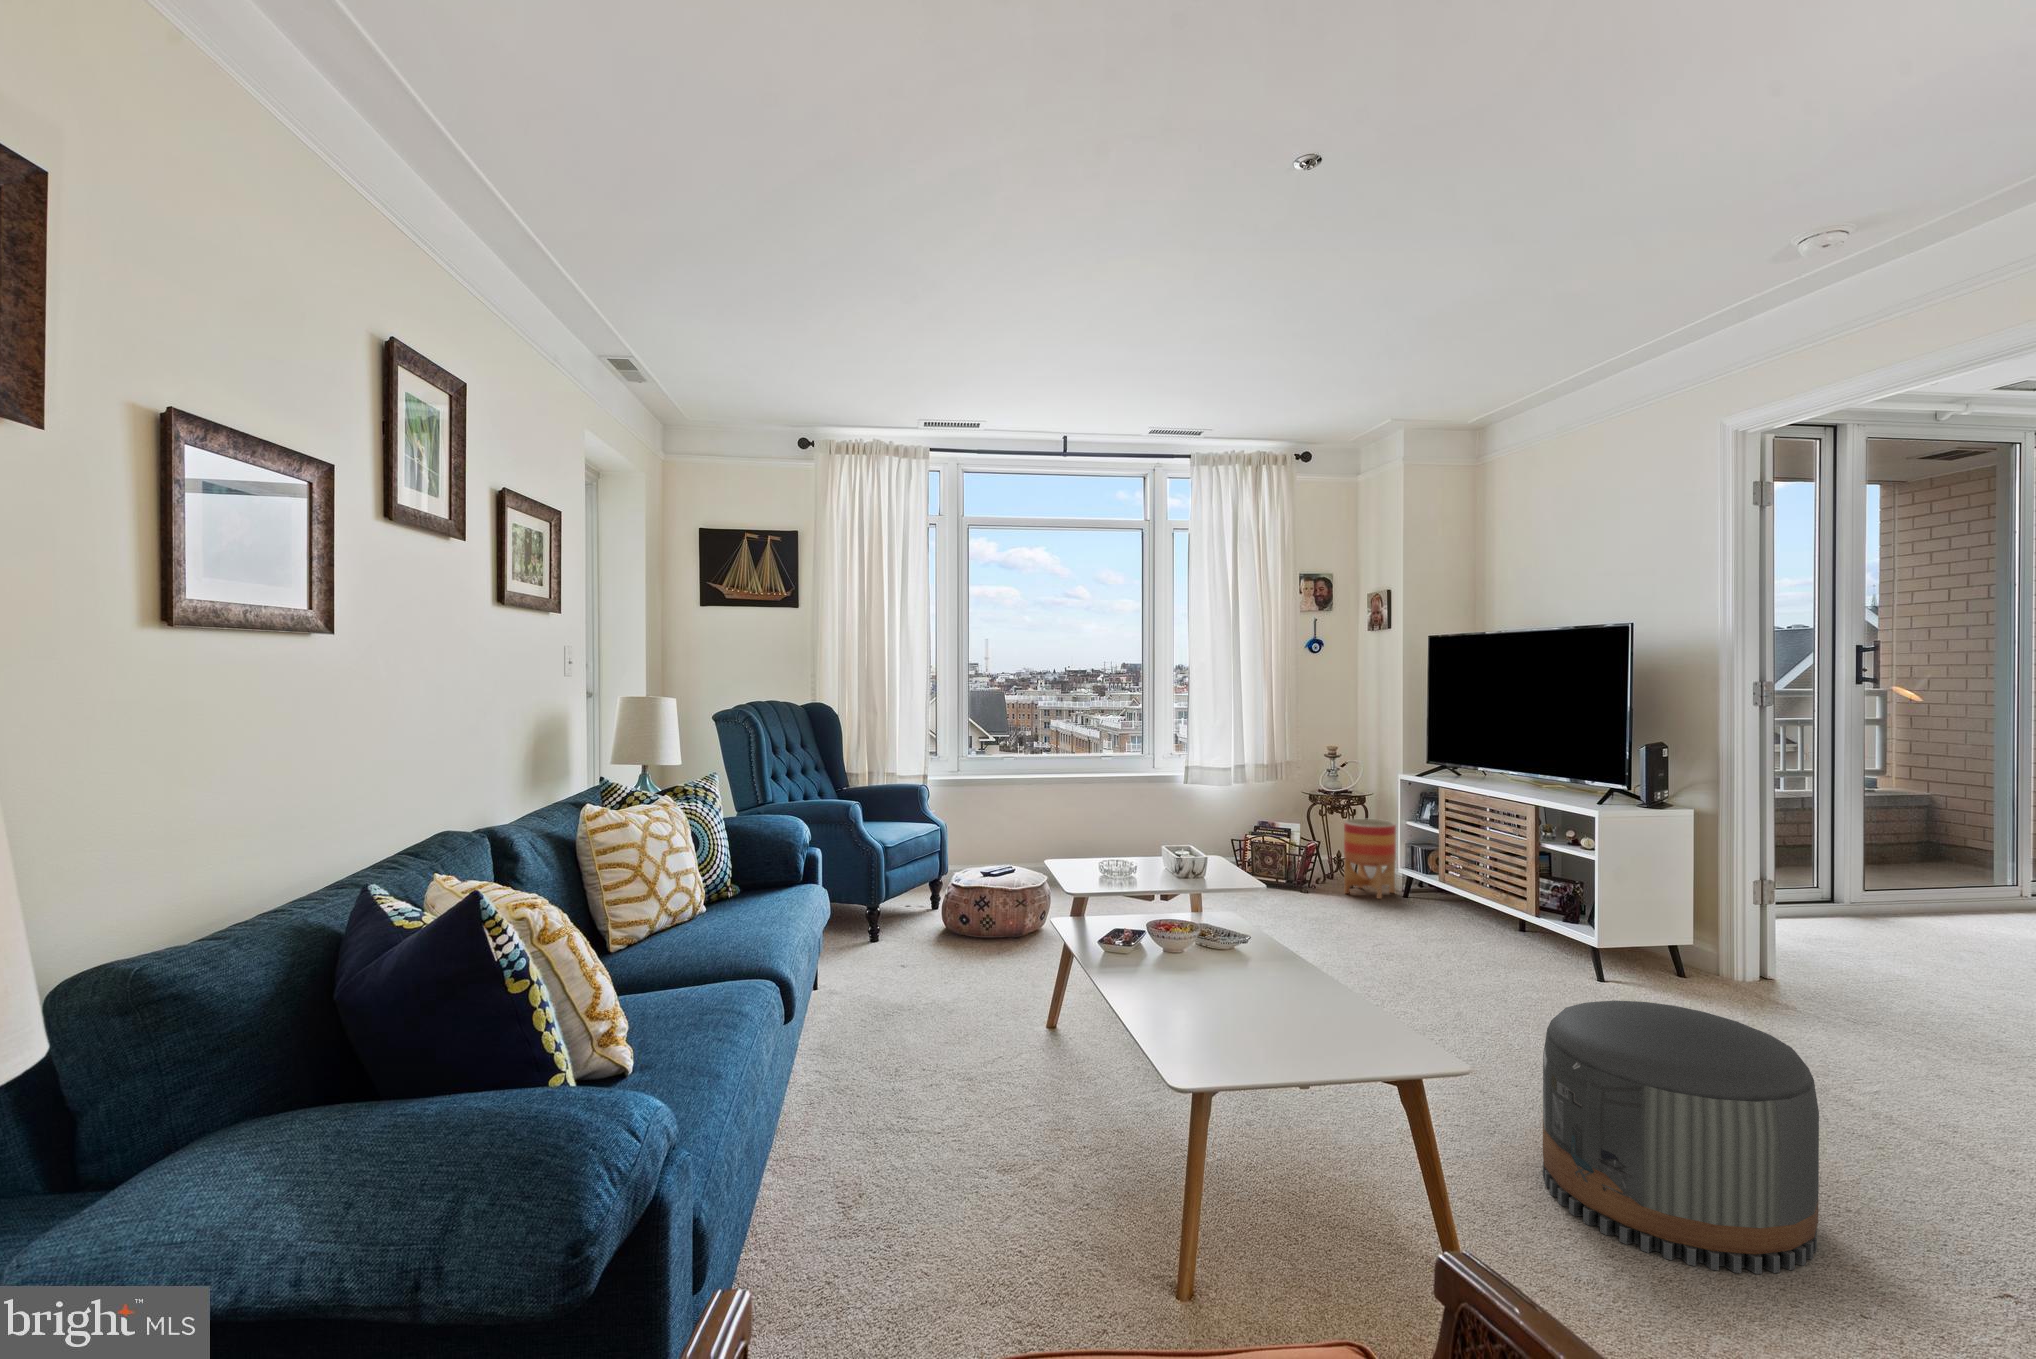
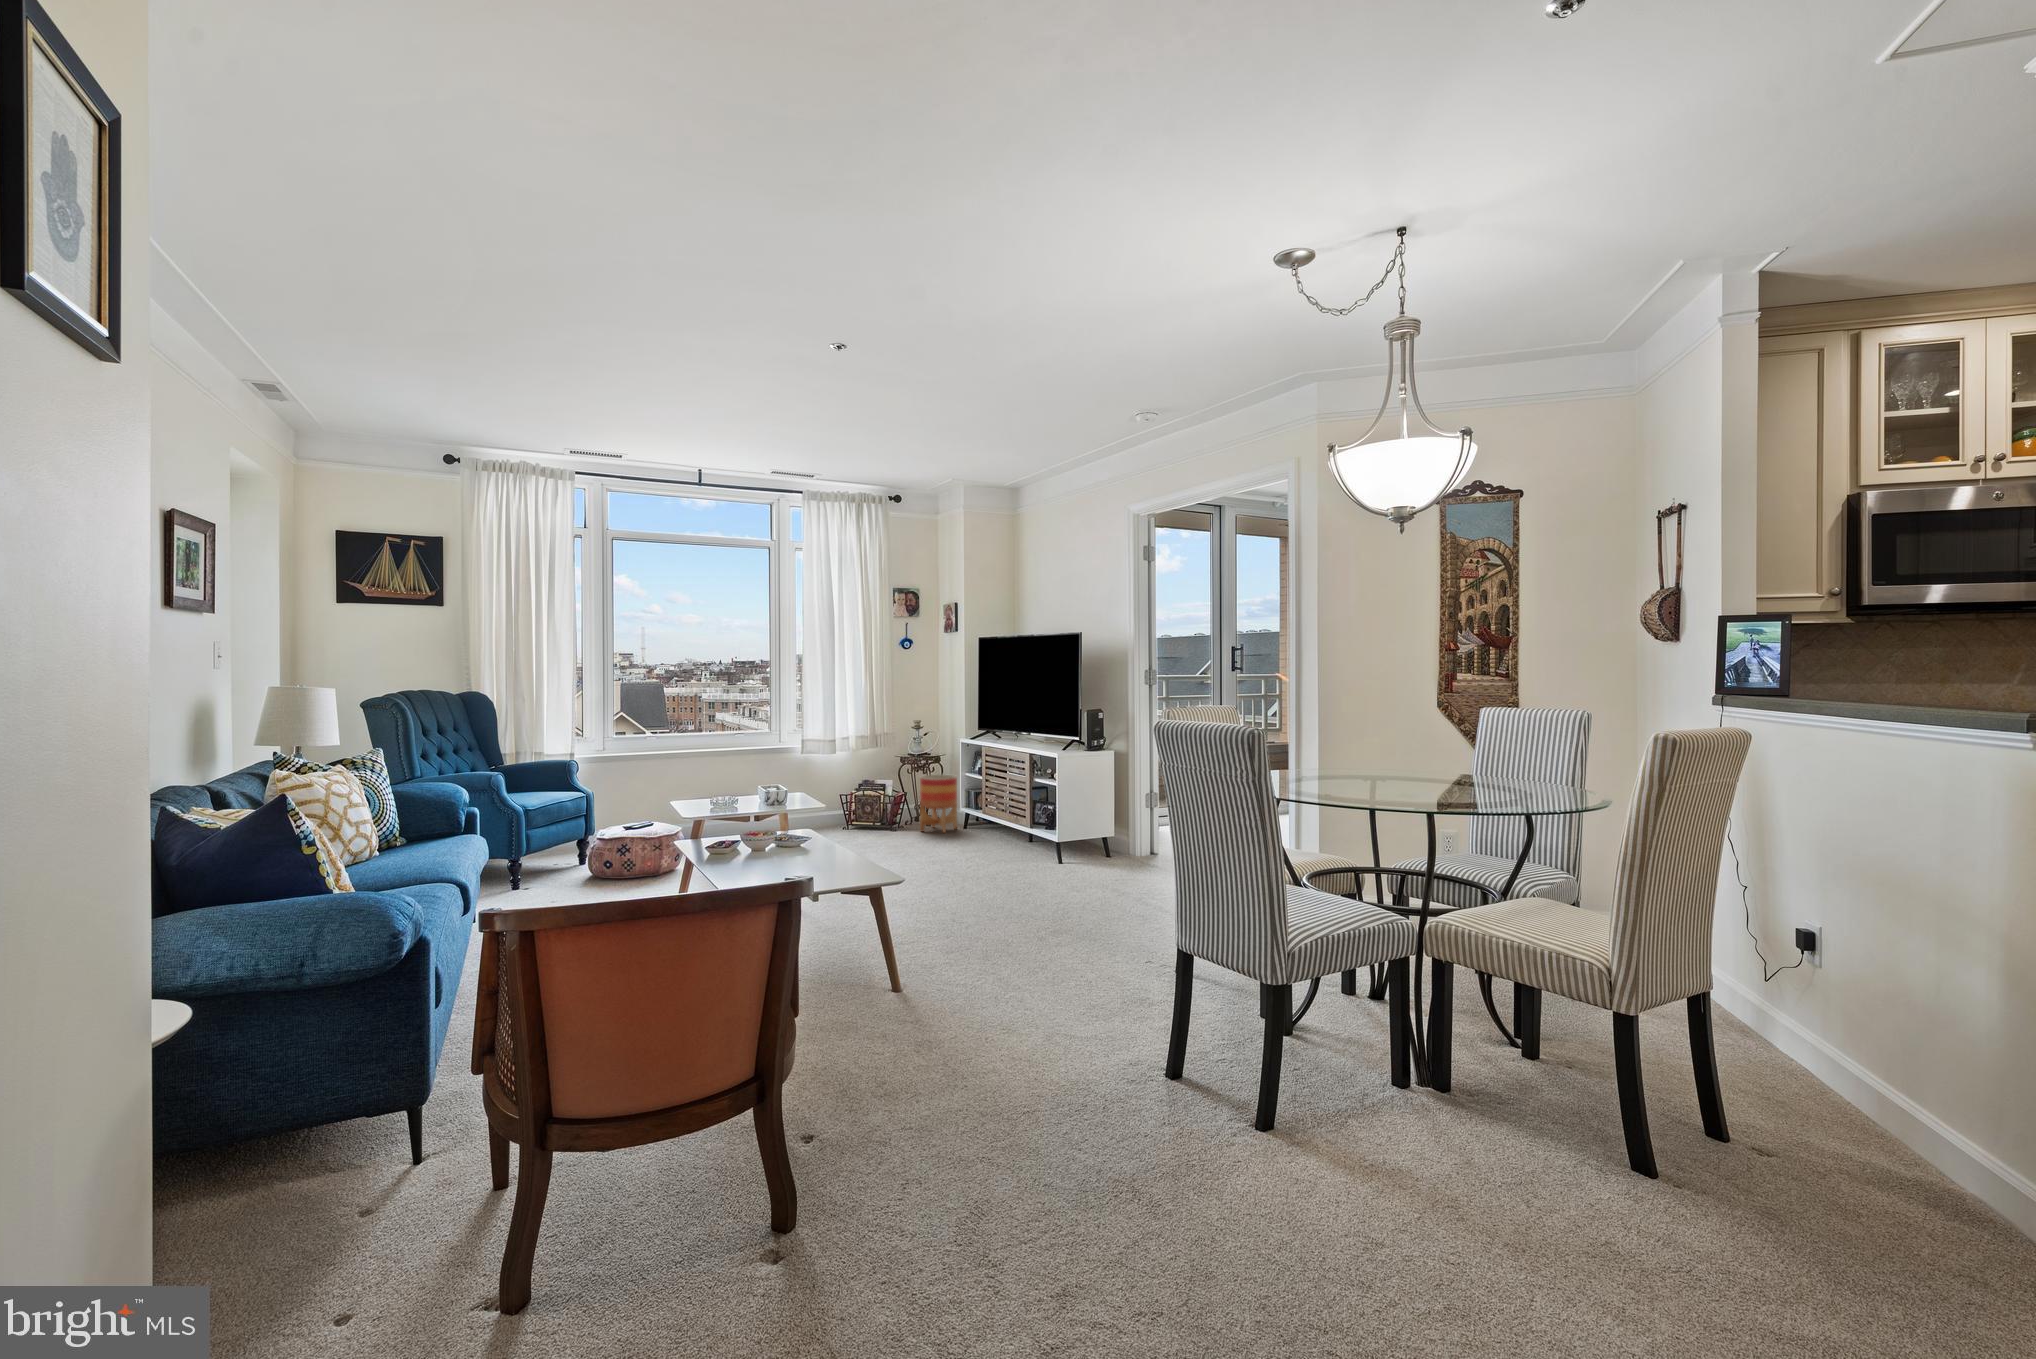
pouf: present [1543,1001,1819,1274] -> none [965,856,1092,984]

